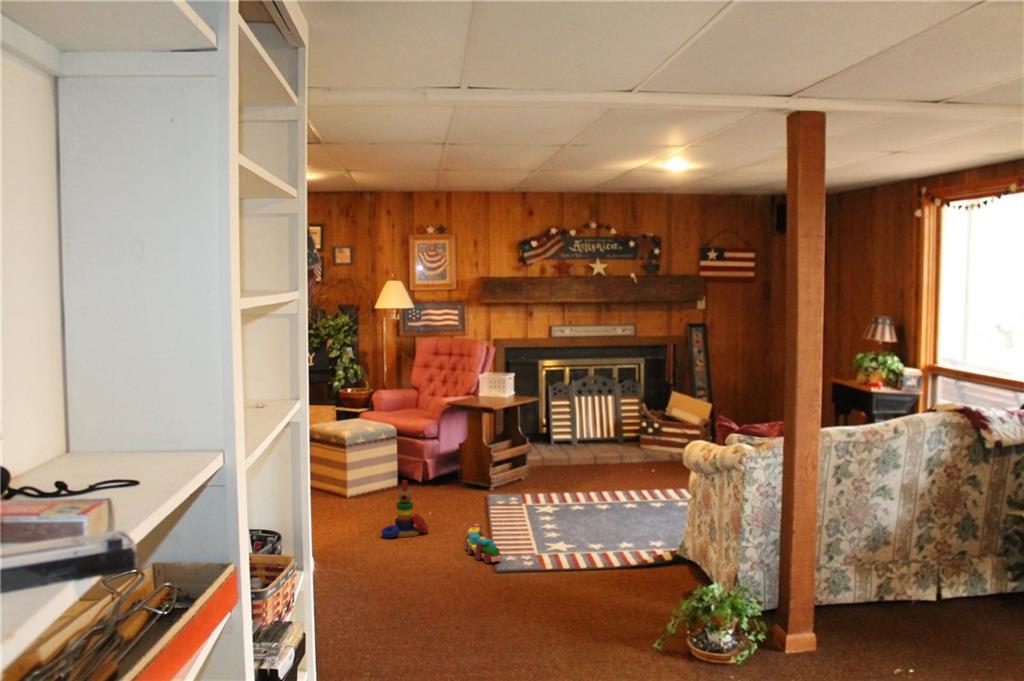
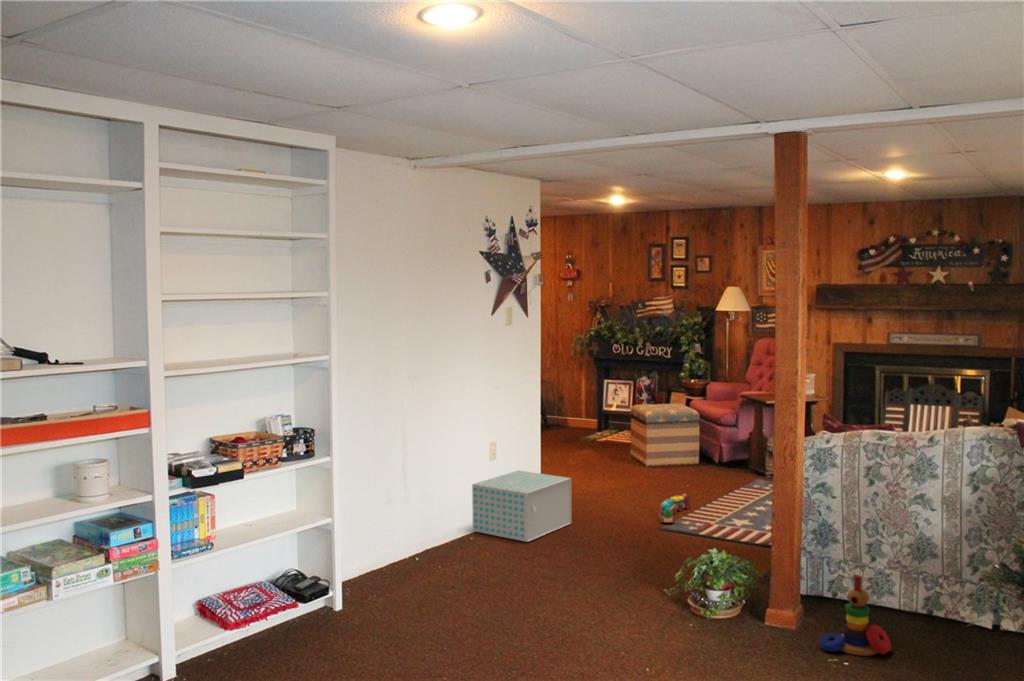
stacking toy: present [381,480,429,538] -> present [819,575,891,656]
storage box: none [289,525,394,624] -> present [472,471,572,542]

